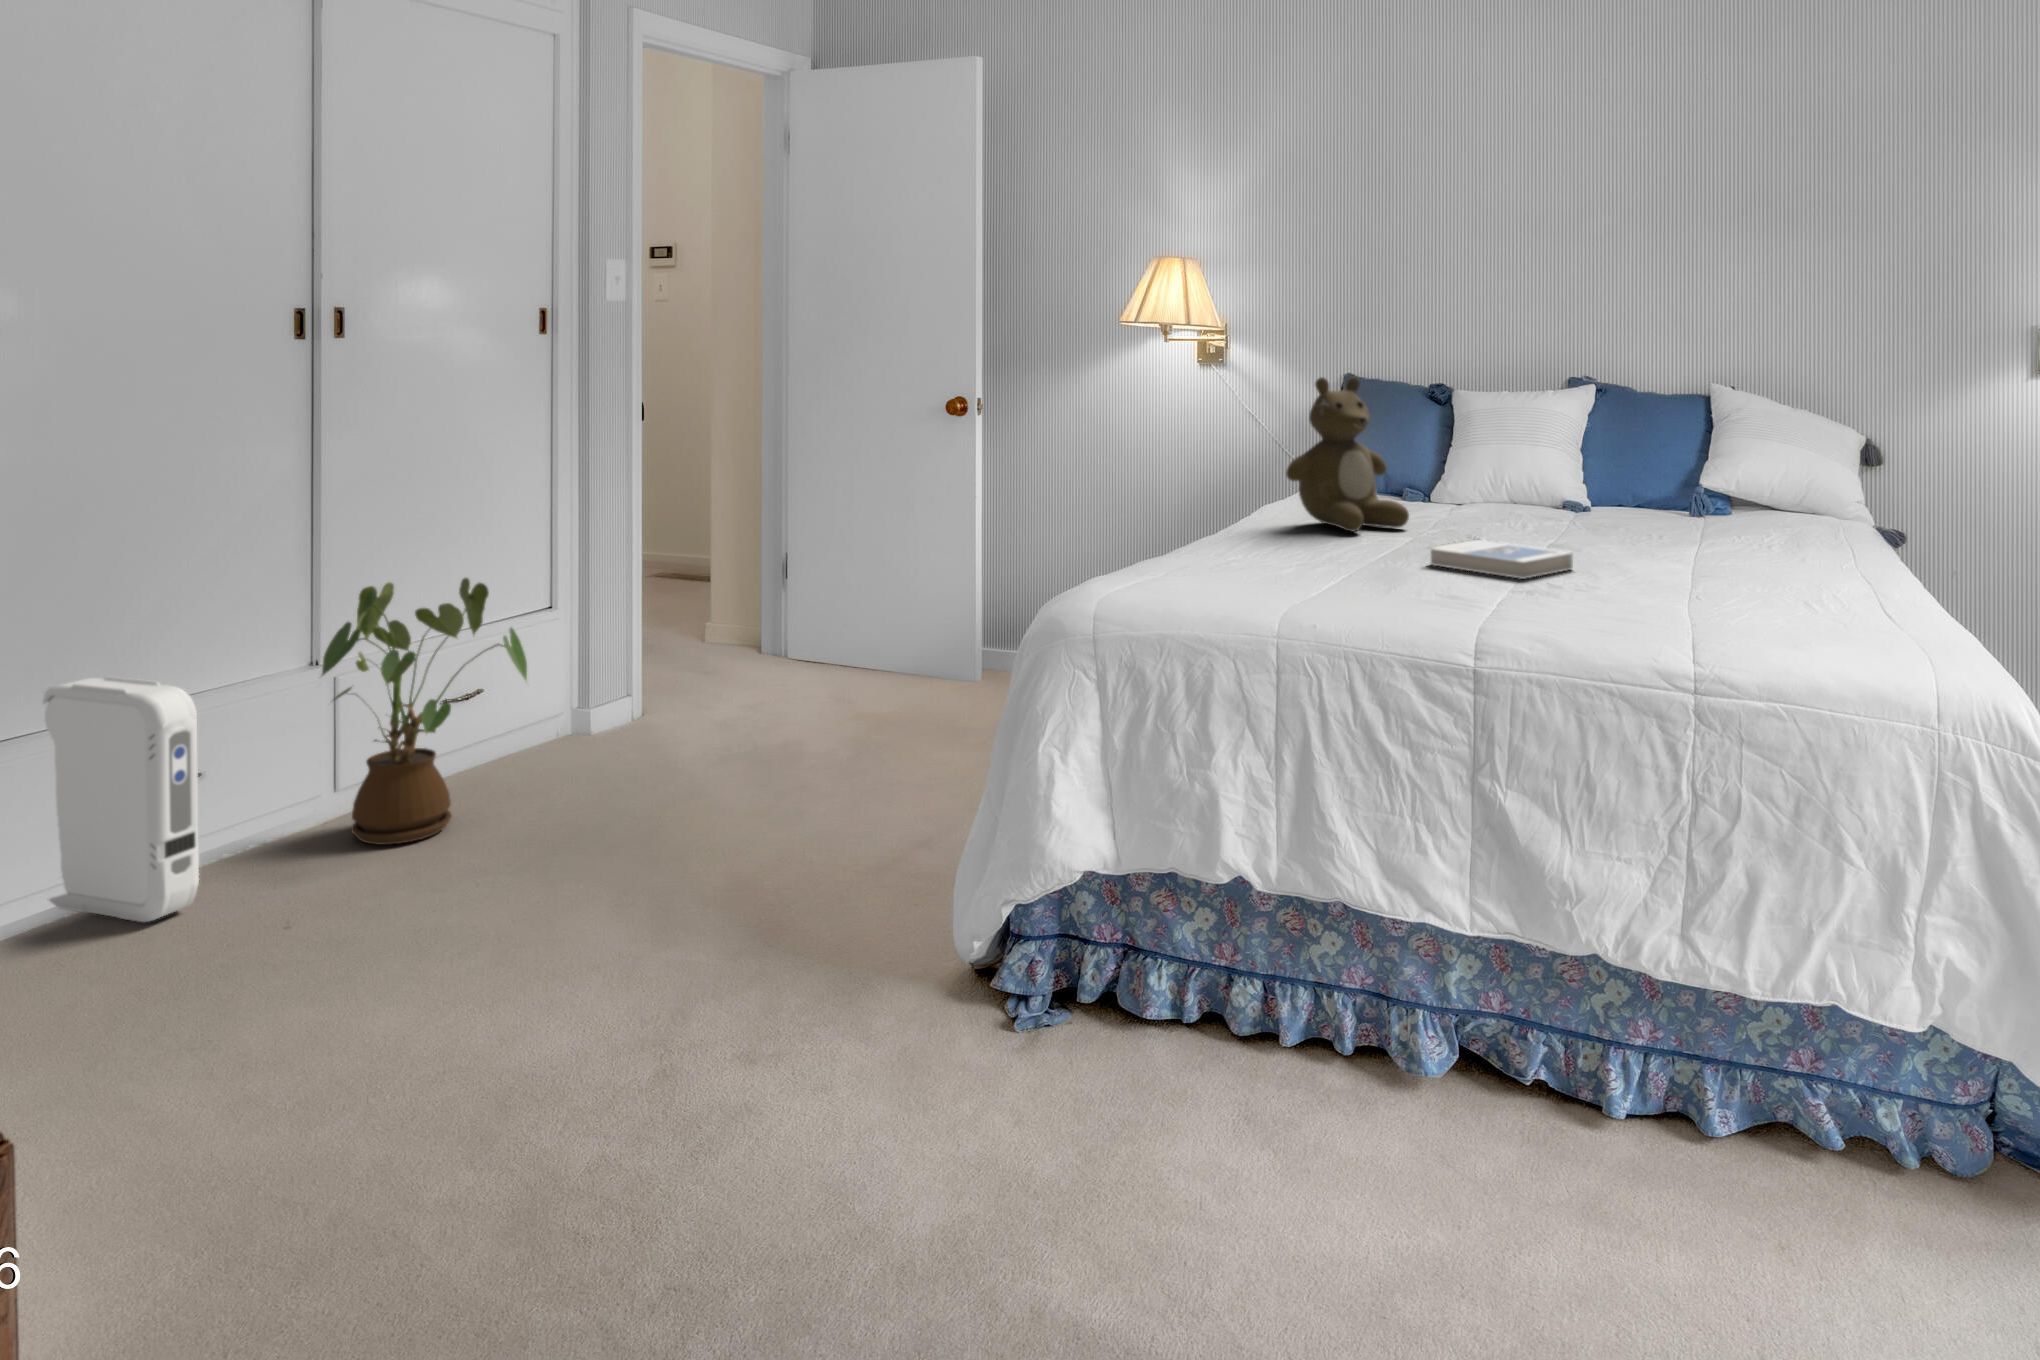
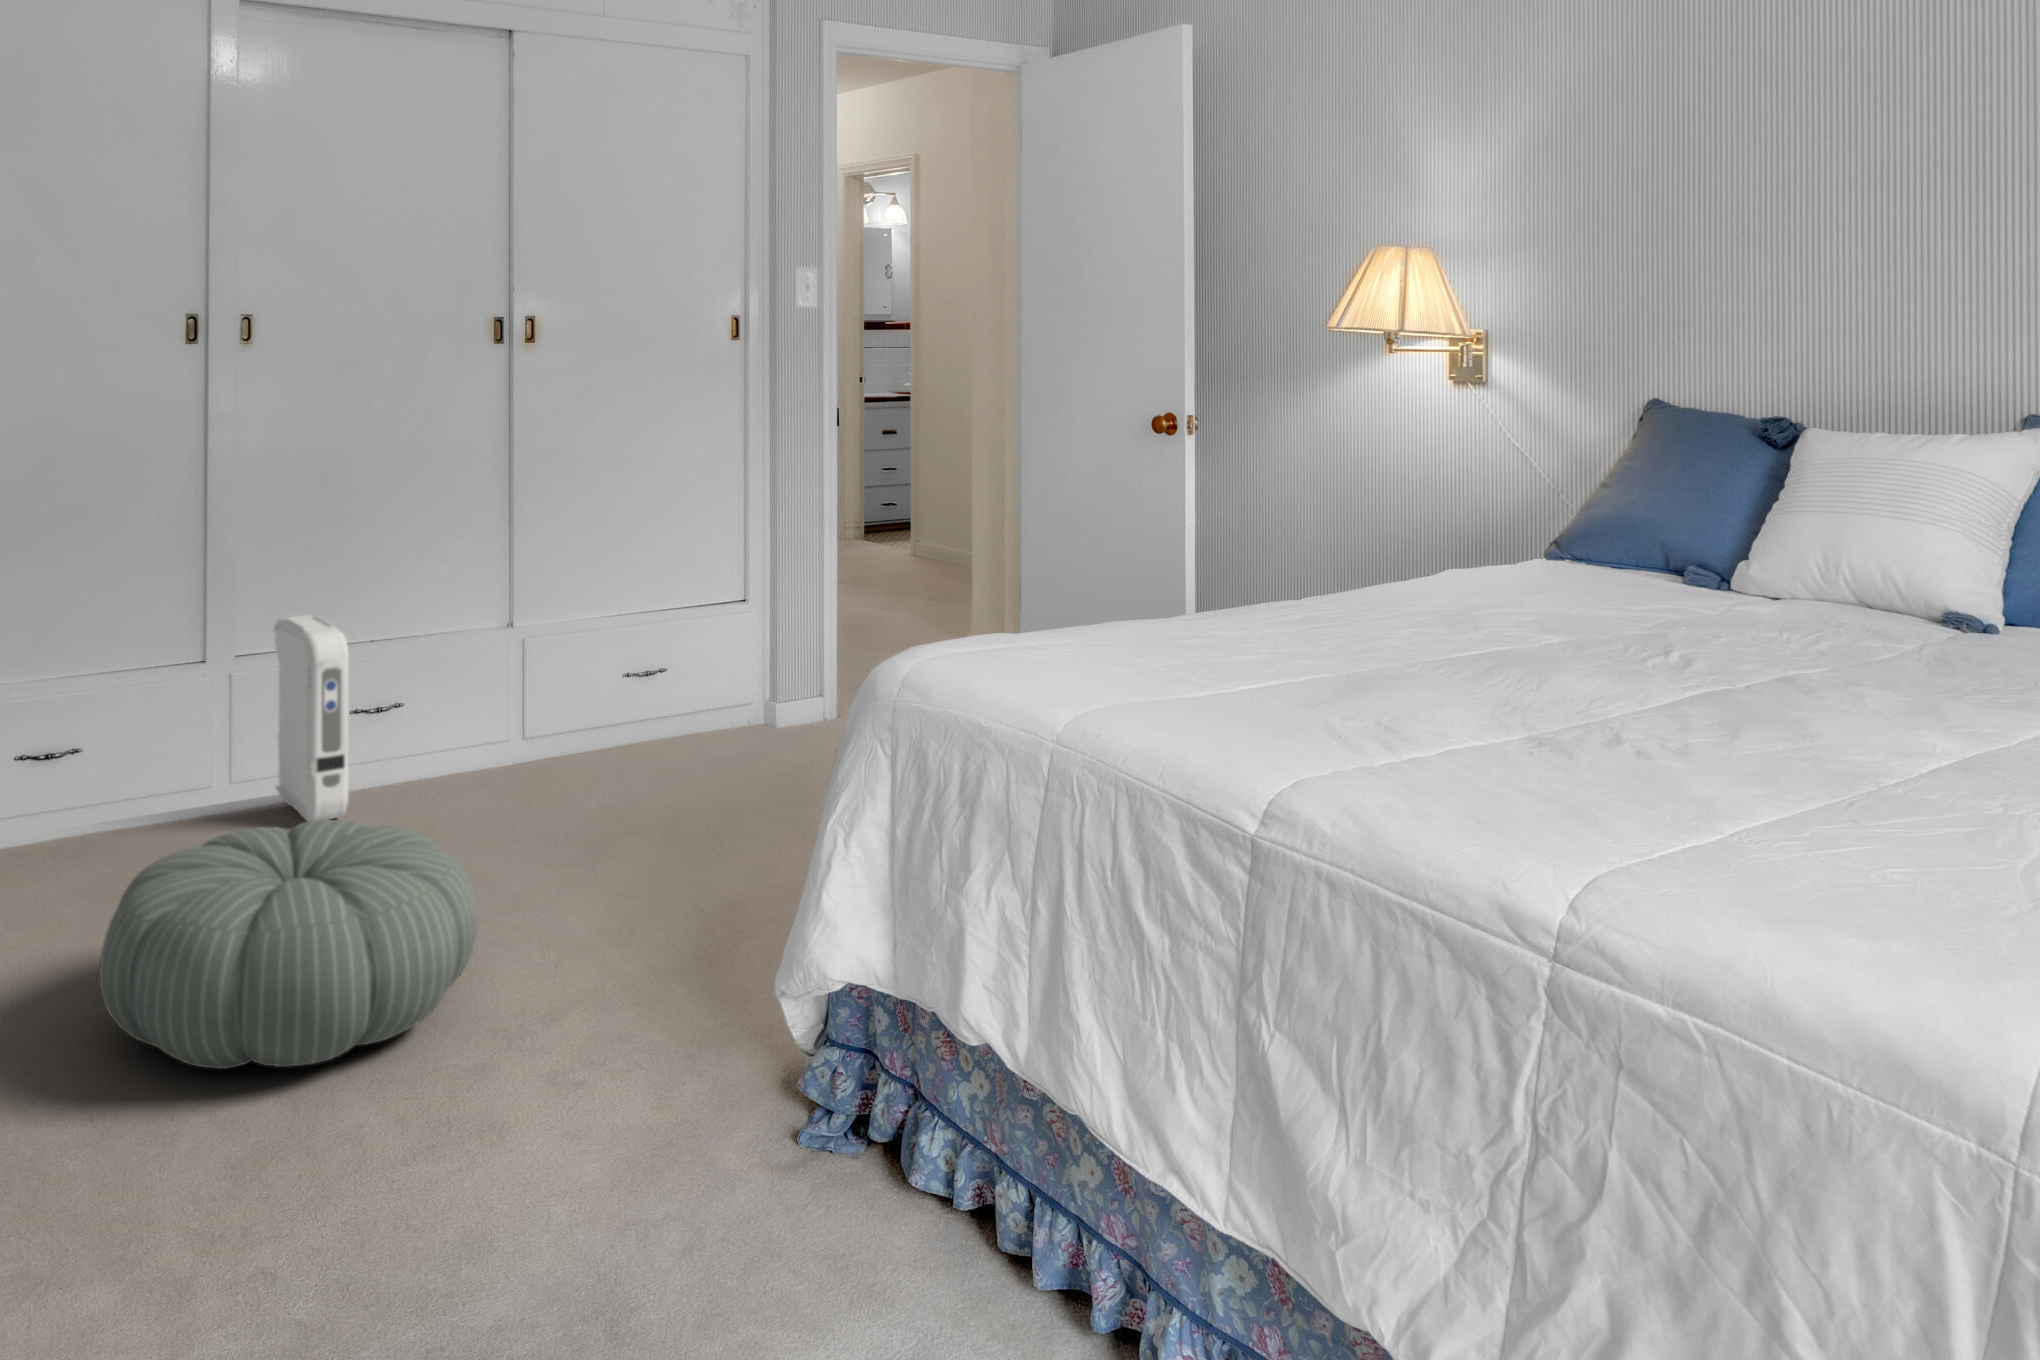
teddy bear: present [1286,377,1409,532] -> none [1398,397,1580,617]
hardback book: present [1427,540,1573,579] -> none [1464,645,1698,714]
house plant: present [322,578,527,845] -> none [465,562,634,800]
pouf: none [179,866,619,1153] -> present [99,820,478,1069]

